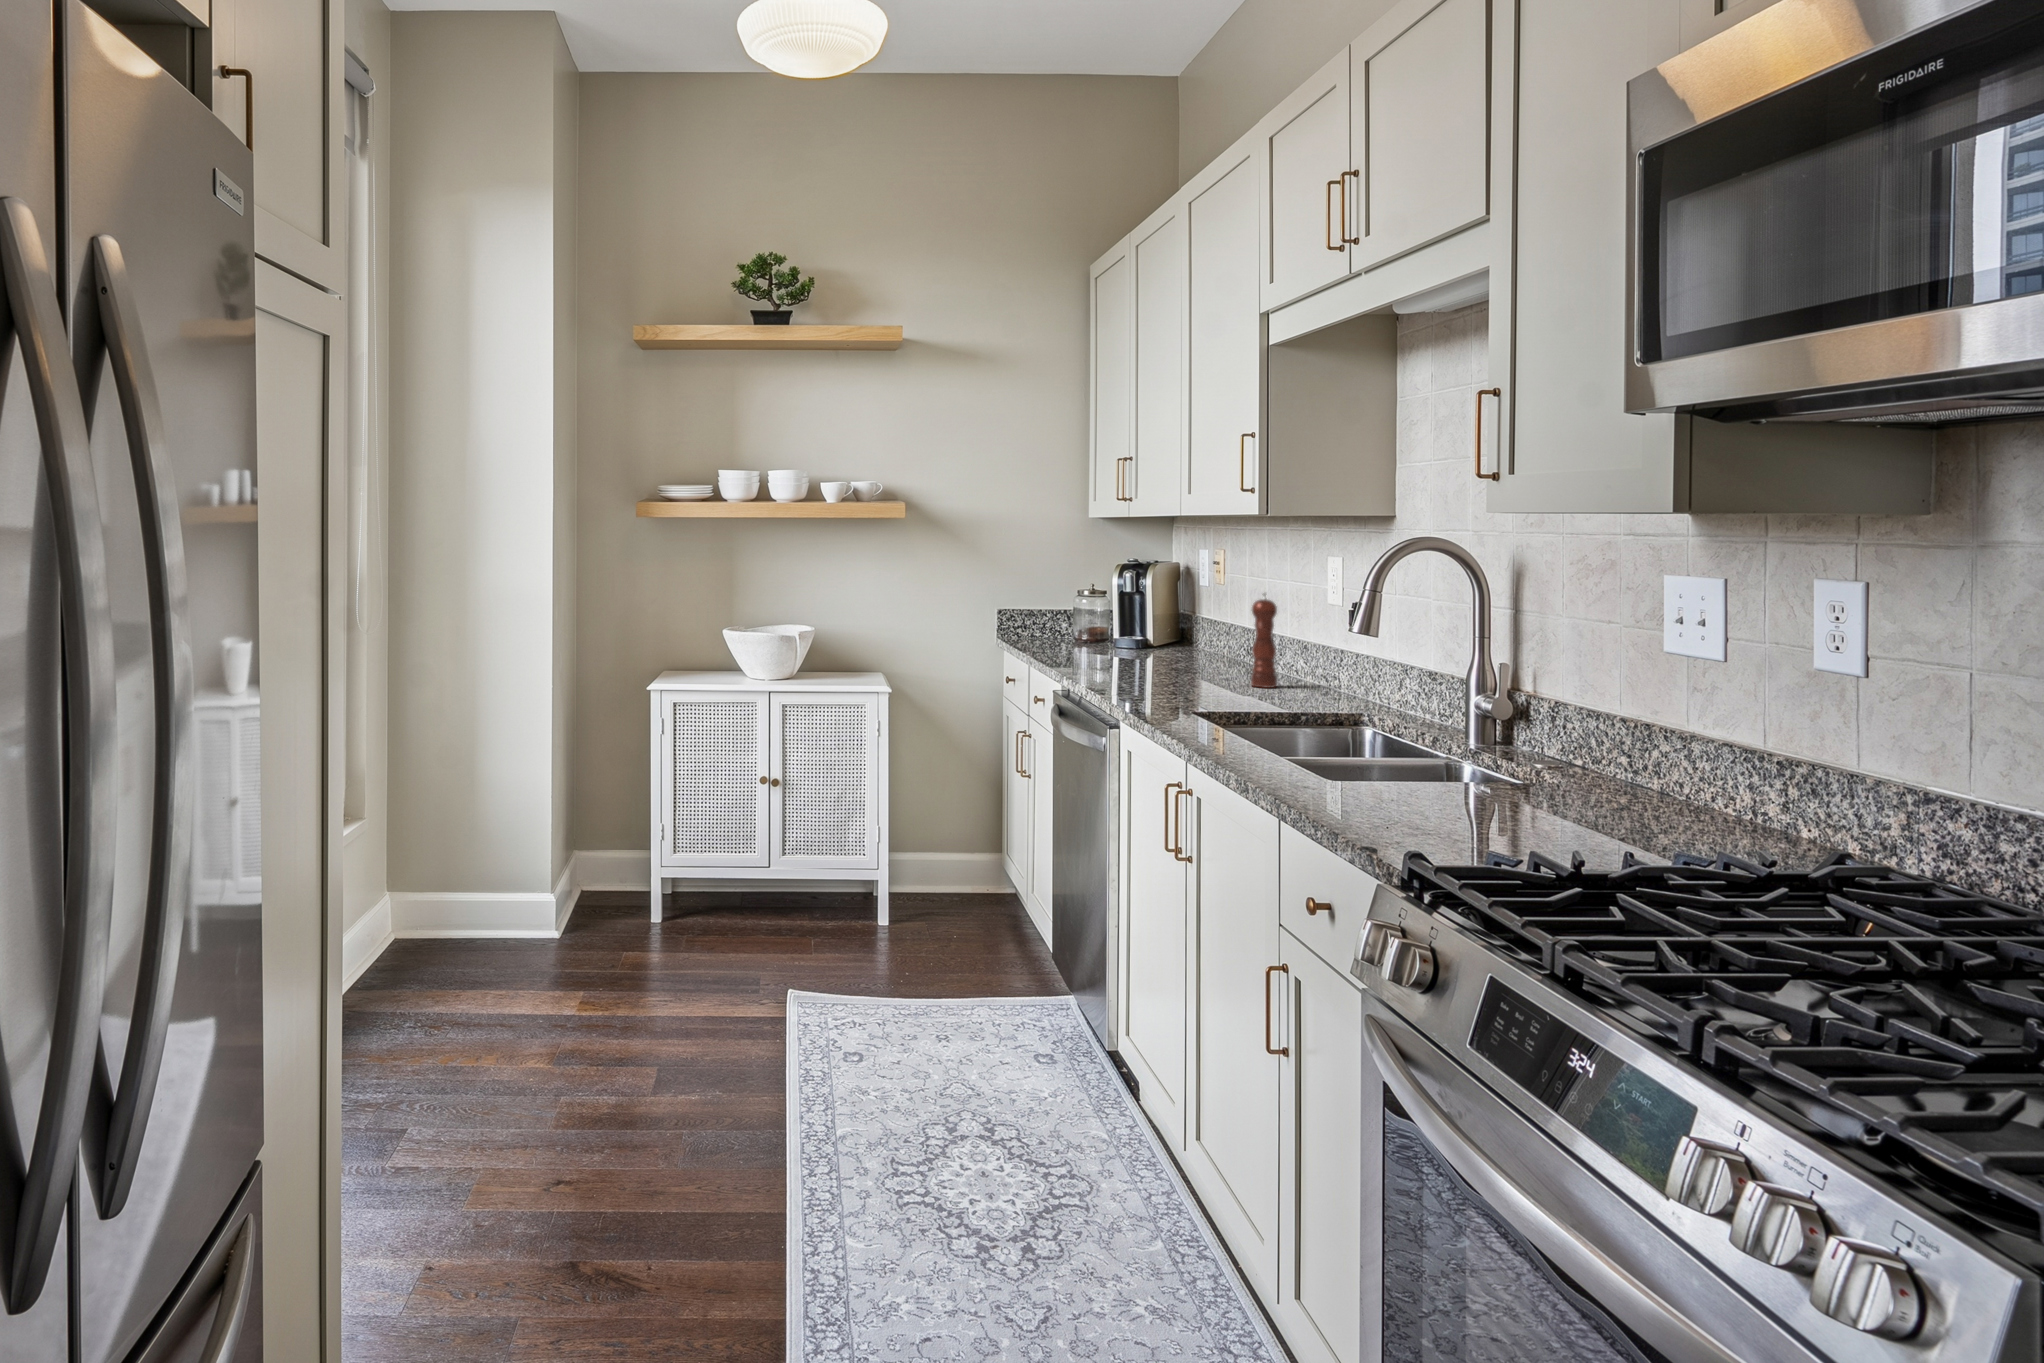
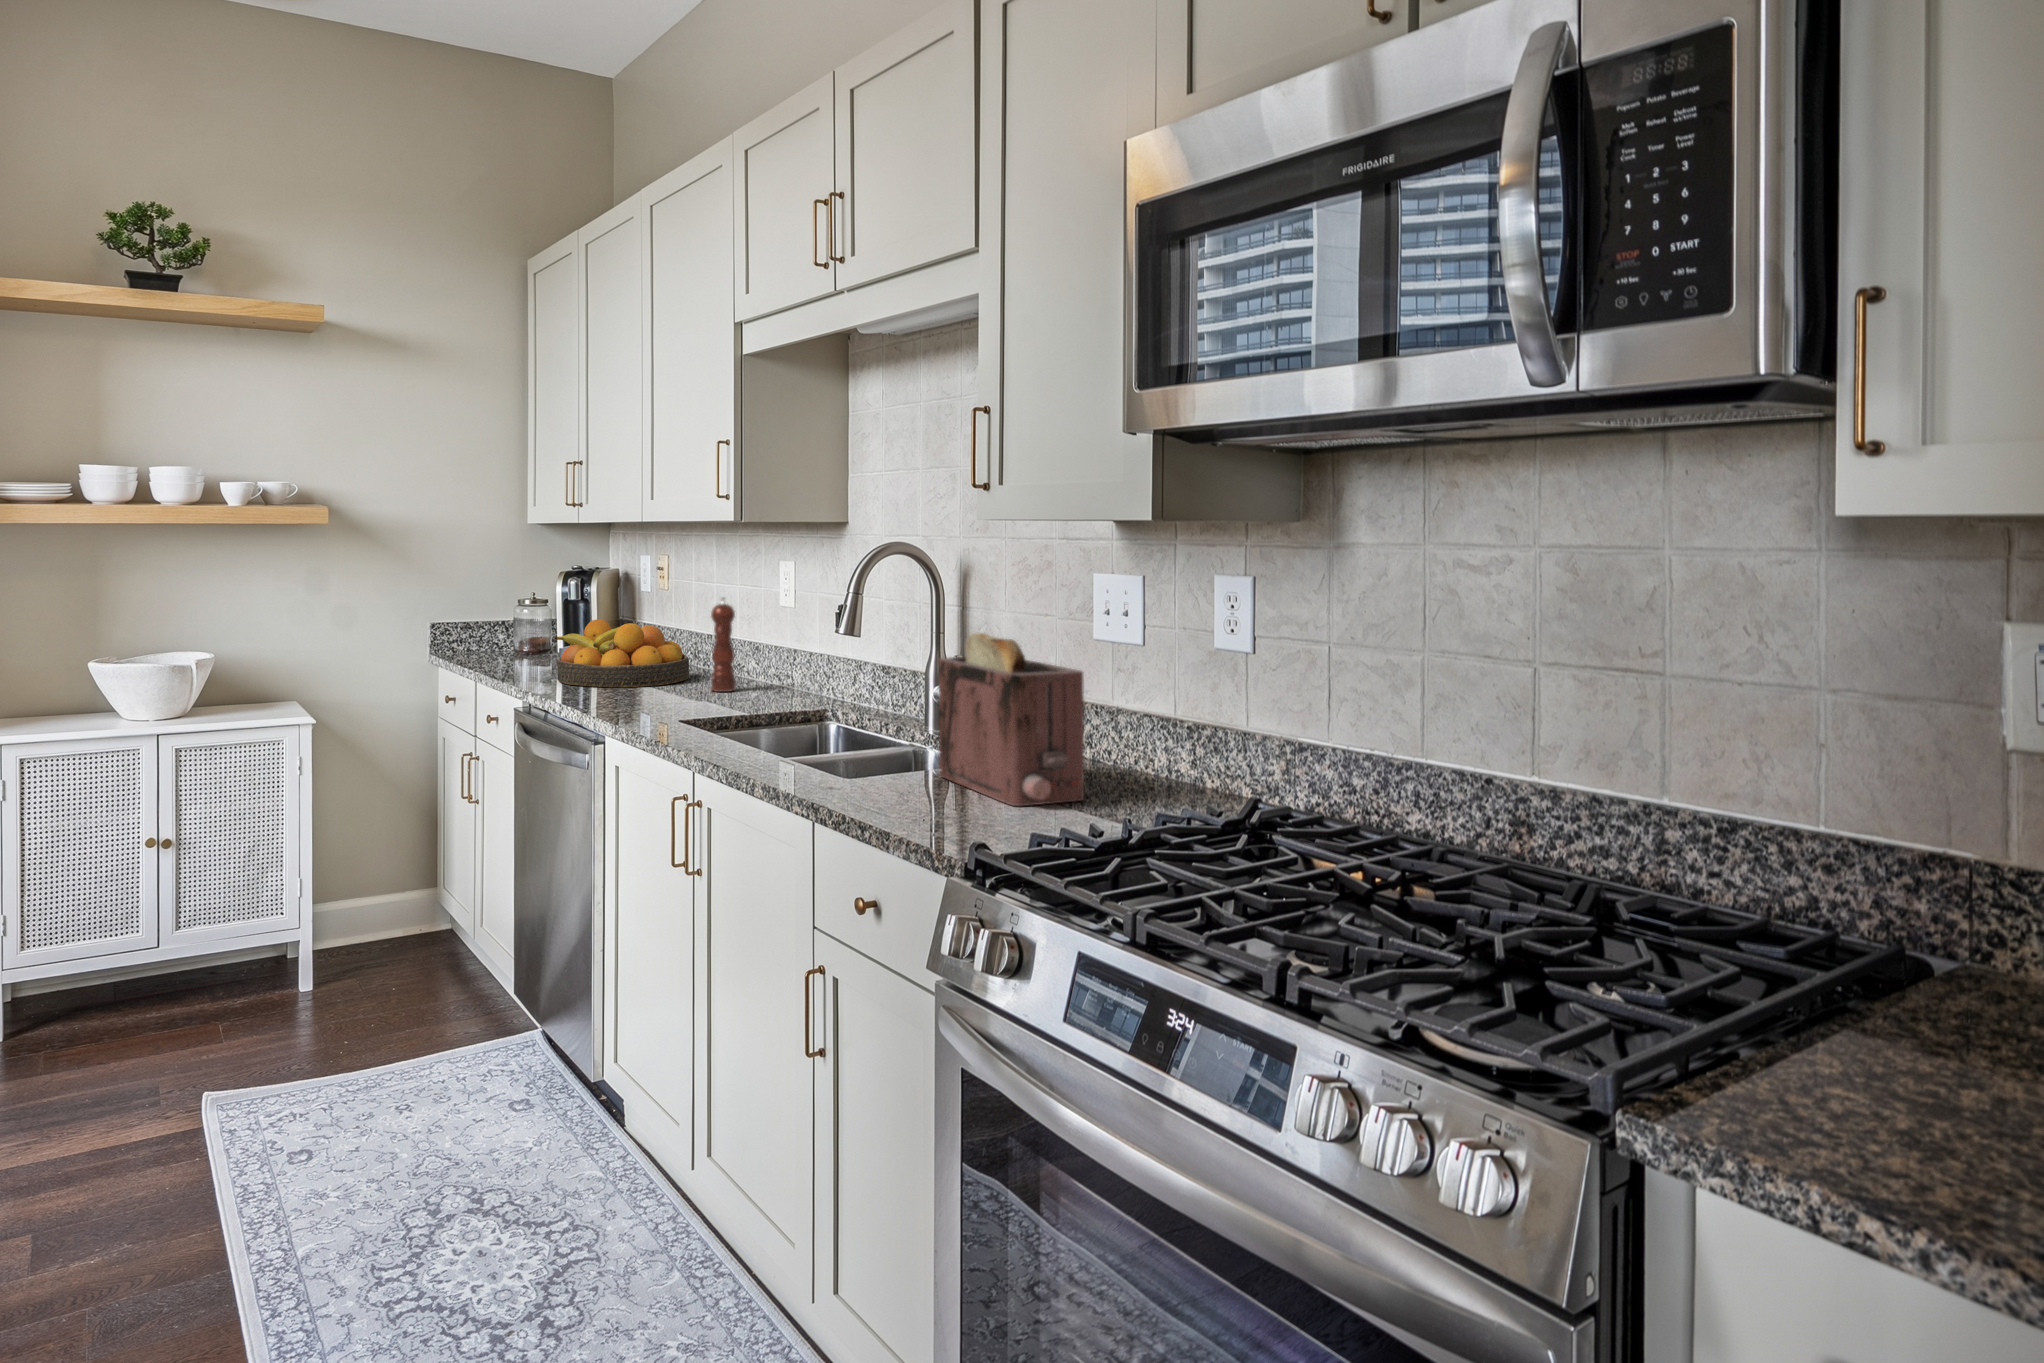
fruit bowl: none [1101,610,1236,677] -> present [554,619,689,687]
toaster: none [1445,635,1610,829] -> present [939,633,1084,806]

